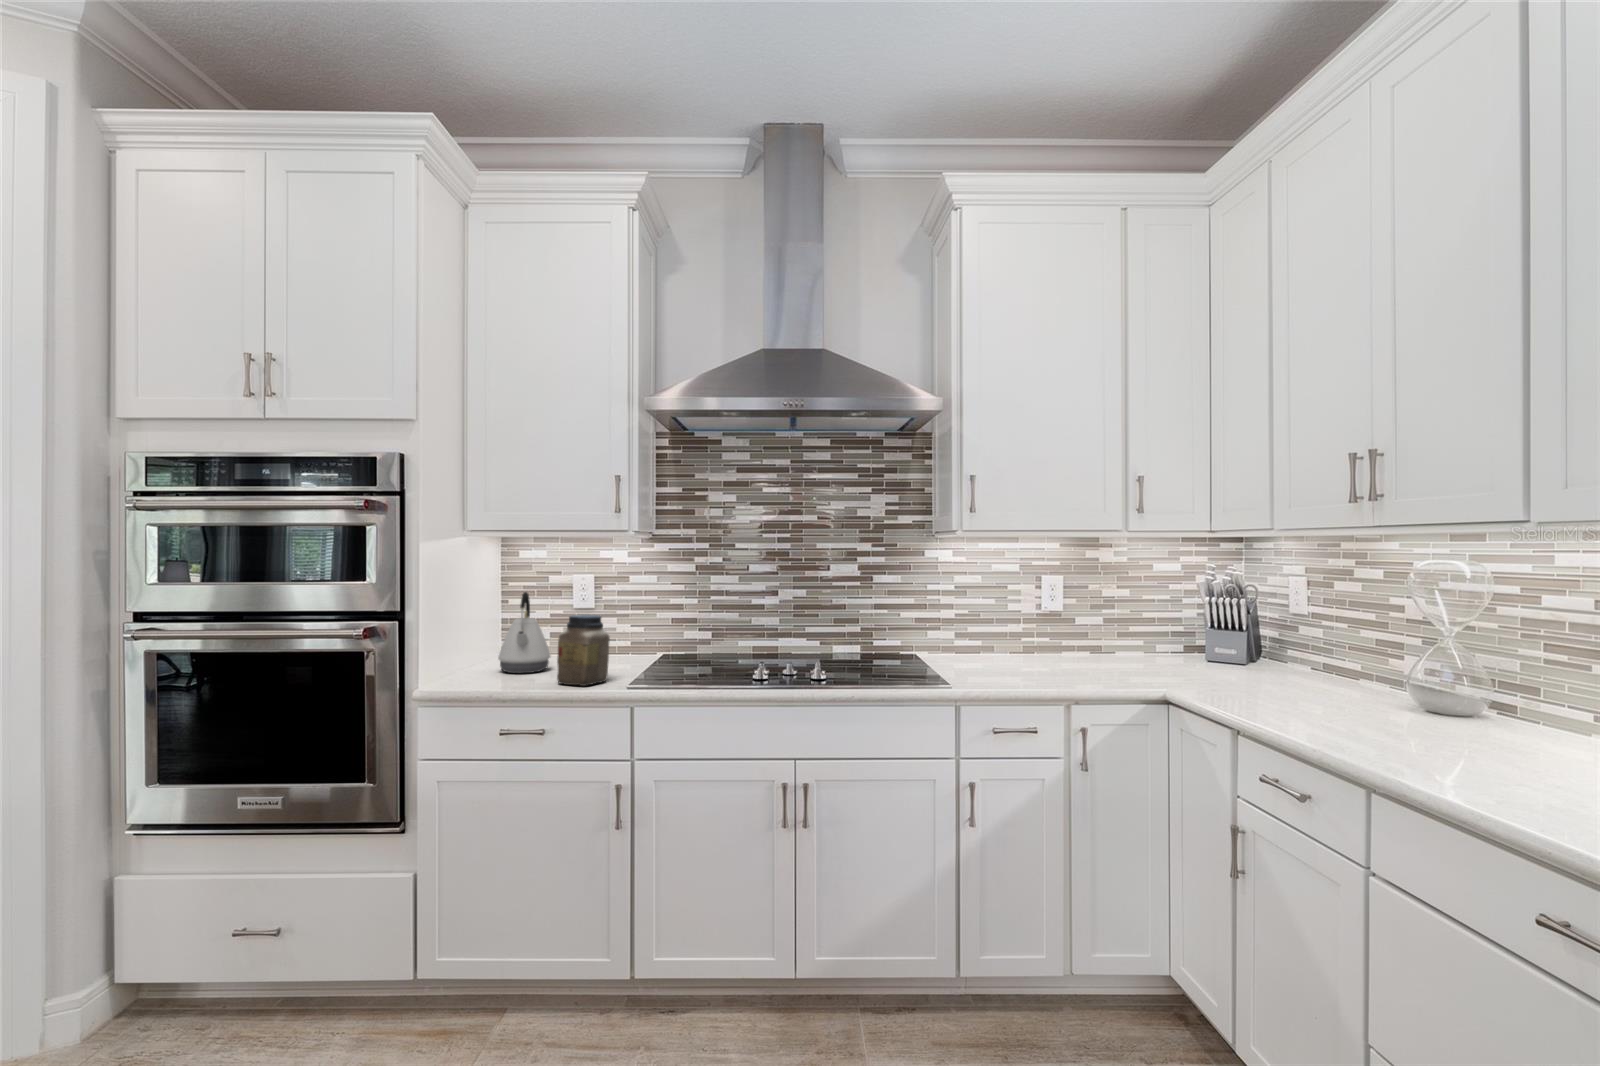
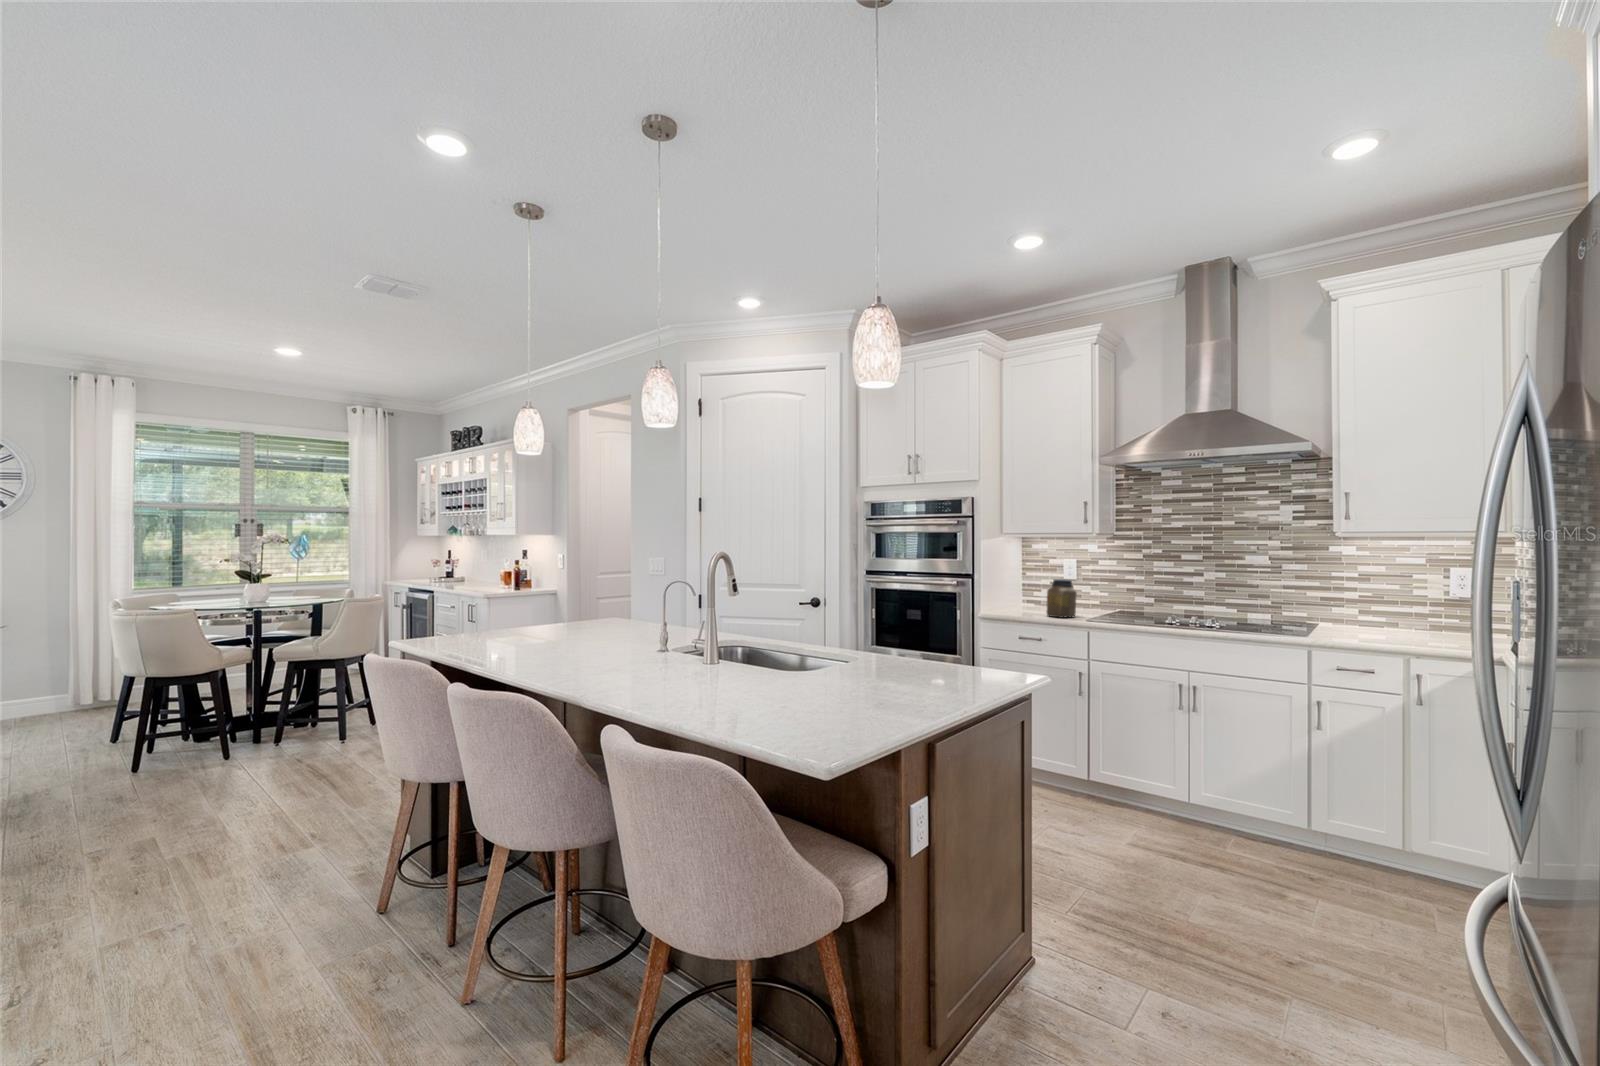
kettle: present [498,592,550,673] -> none [1018,567,1047,612]

